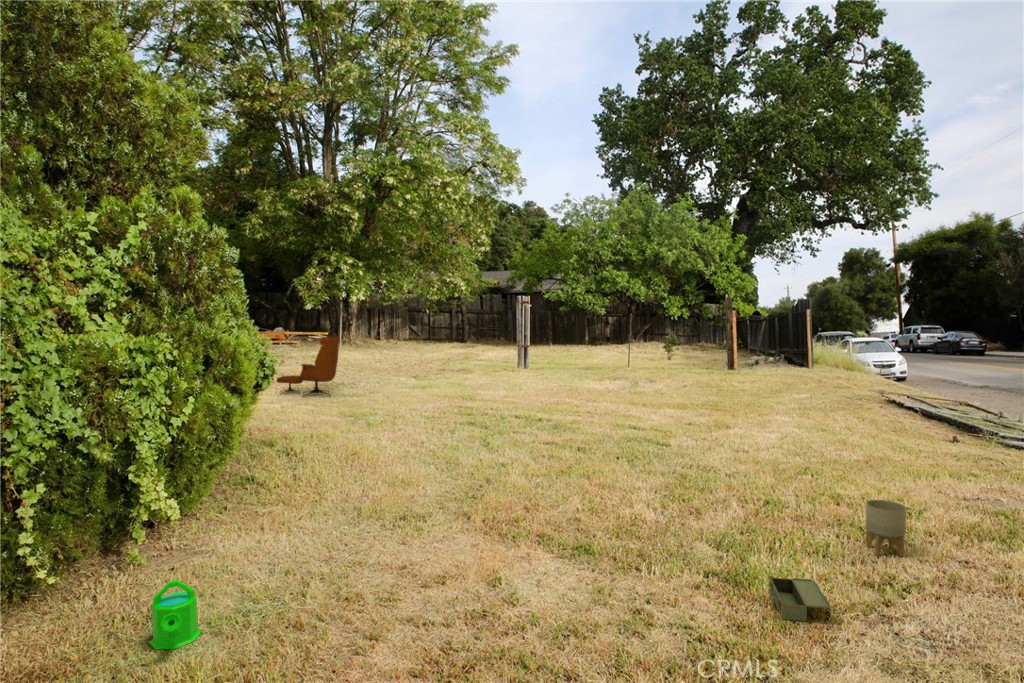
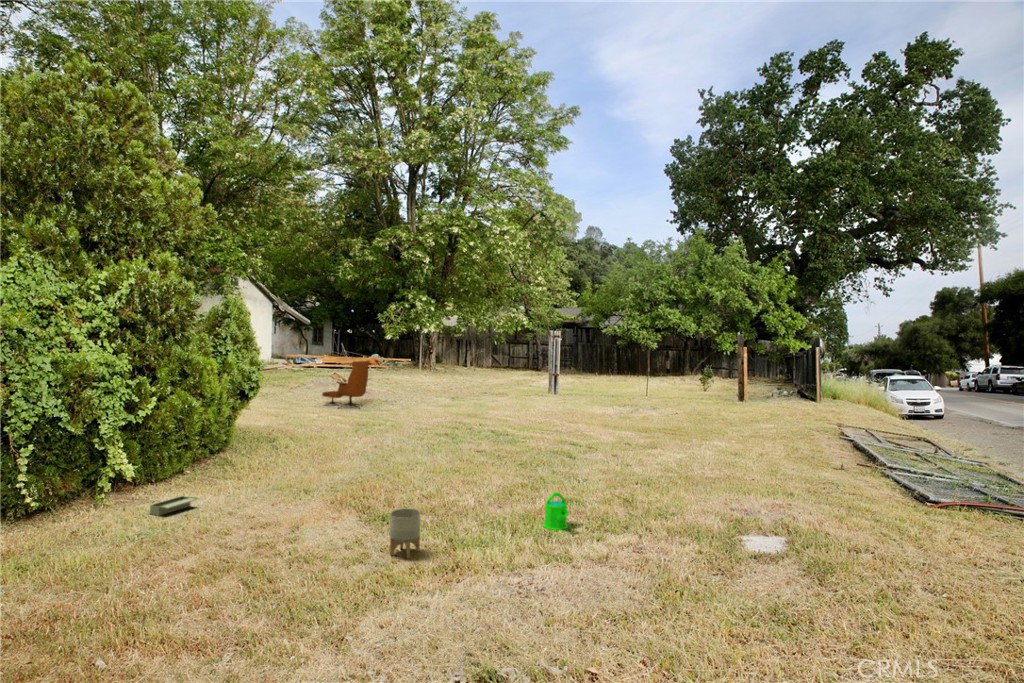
planter: present [866,500,906,557] -> present [390,508,420,559]
toolbox: present [769,578,830,622] -> present [150,496,198,516]
watering can: present [149,580,201,649] -> present [543,492,568,530]

